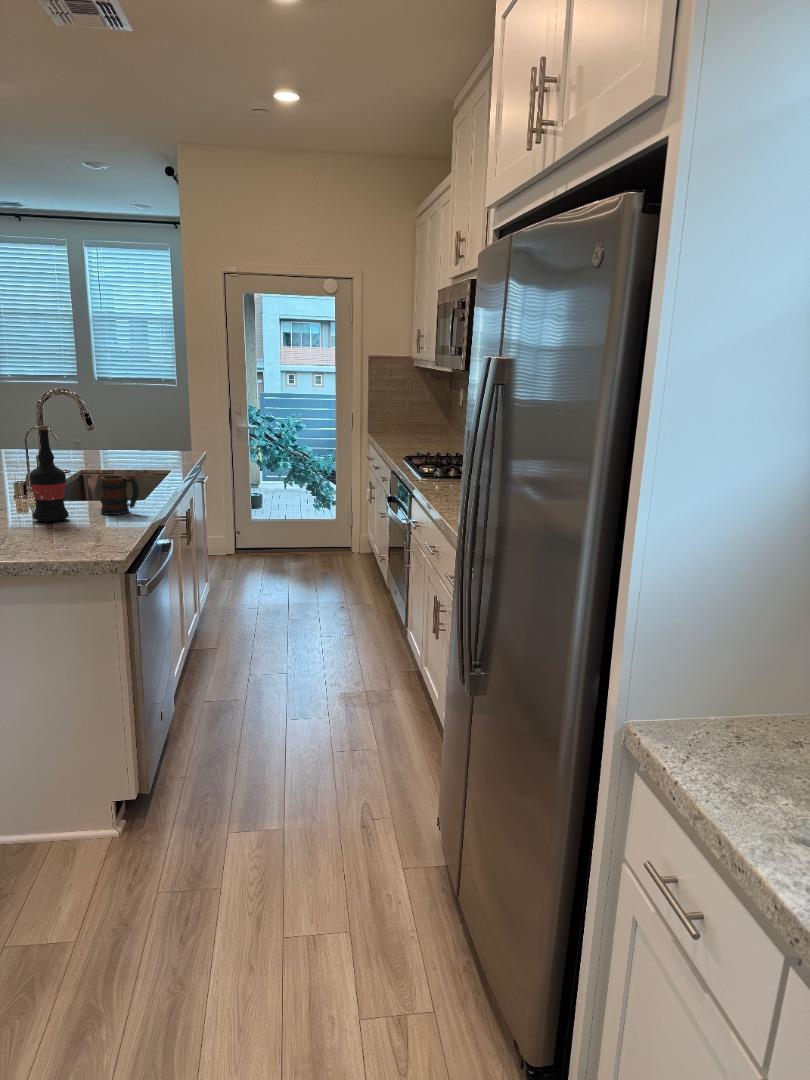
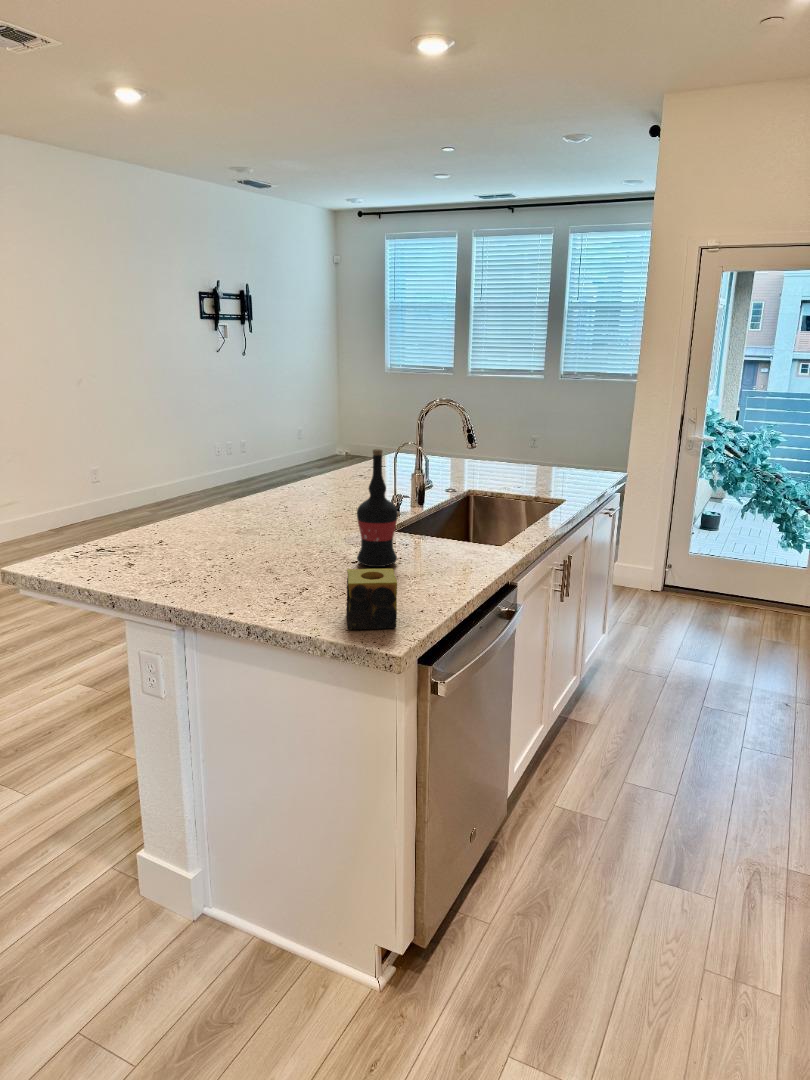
mug: present [99,475,139,515] -> none [438,514,485,566]
candle: none [57,508,108,553] -> present [346,569,397,629]

